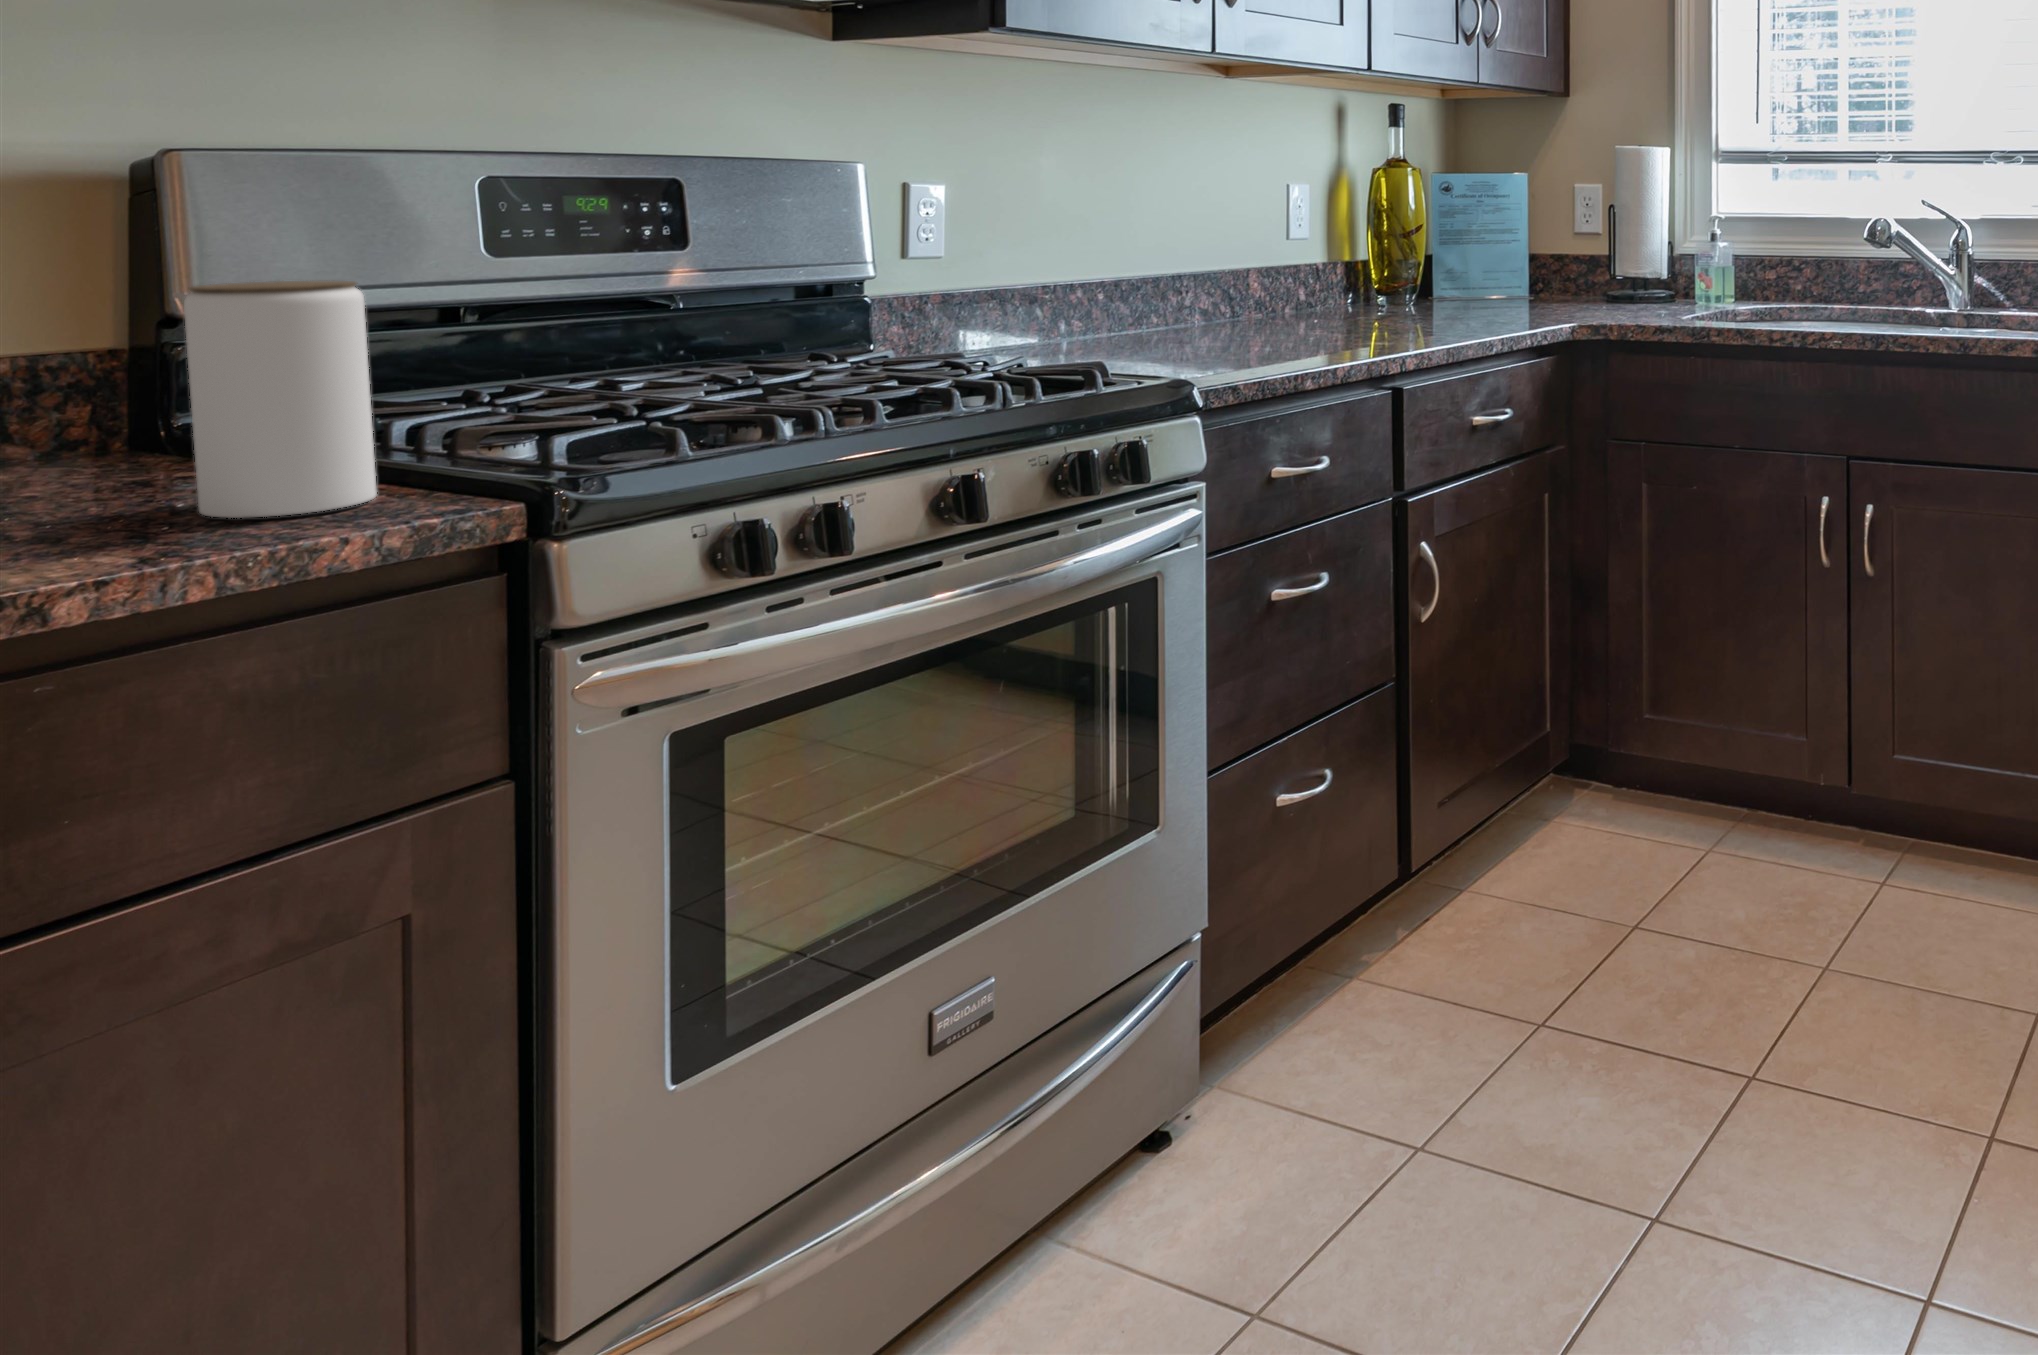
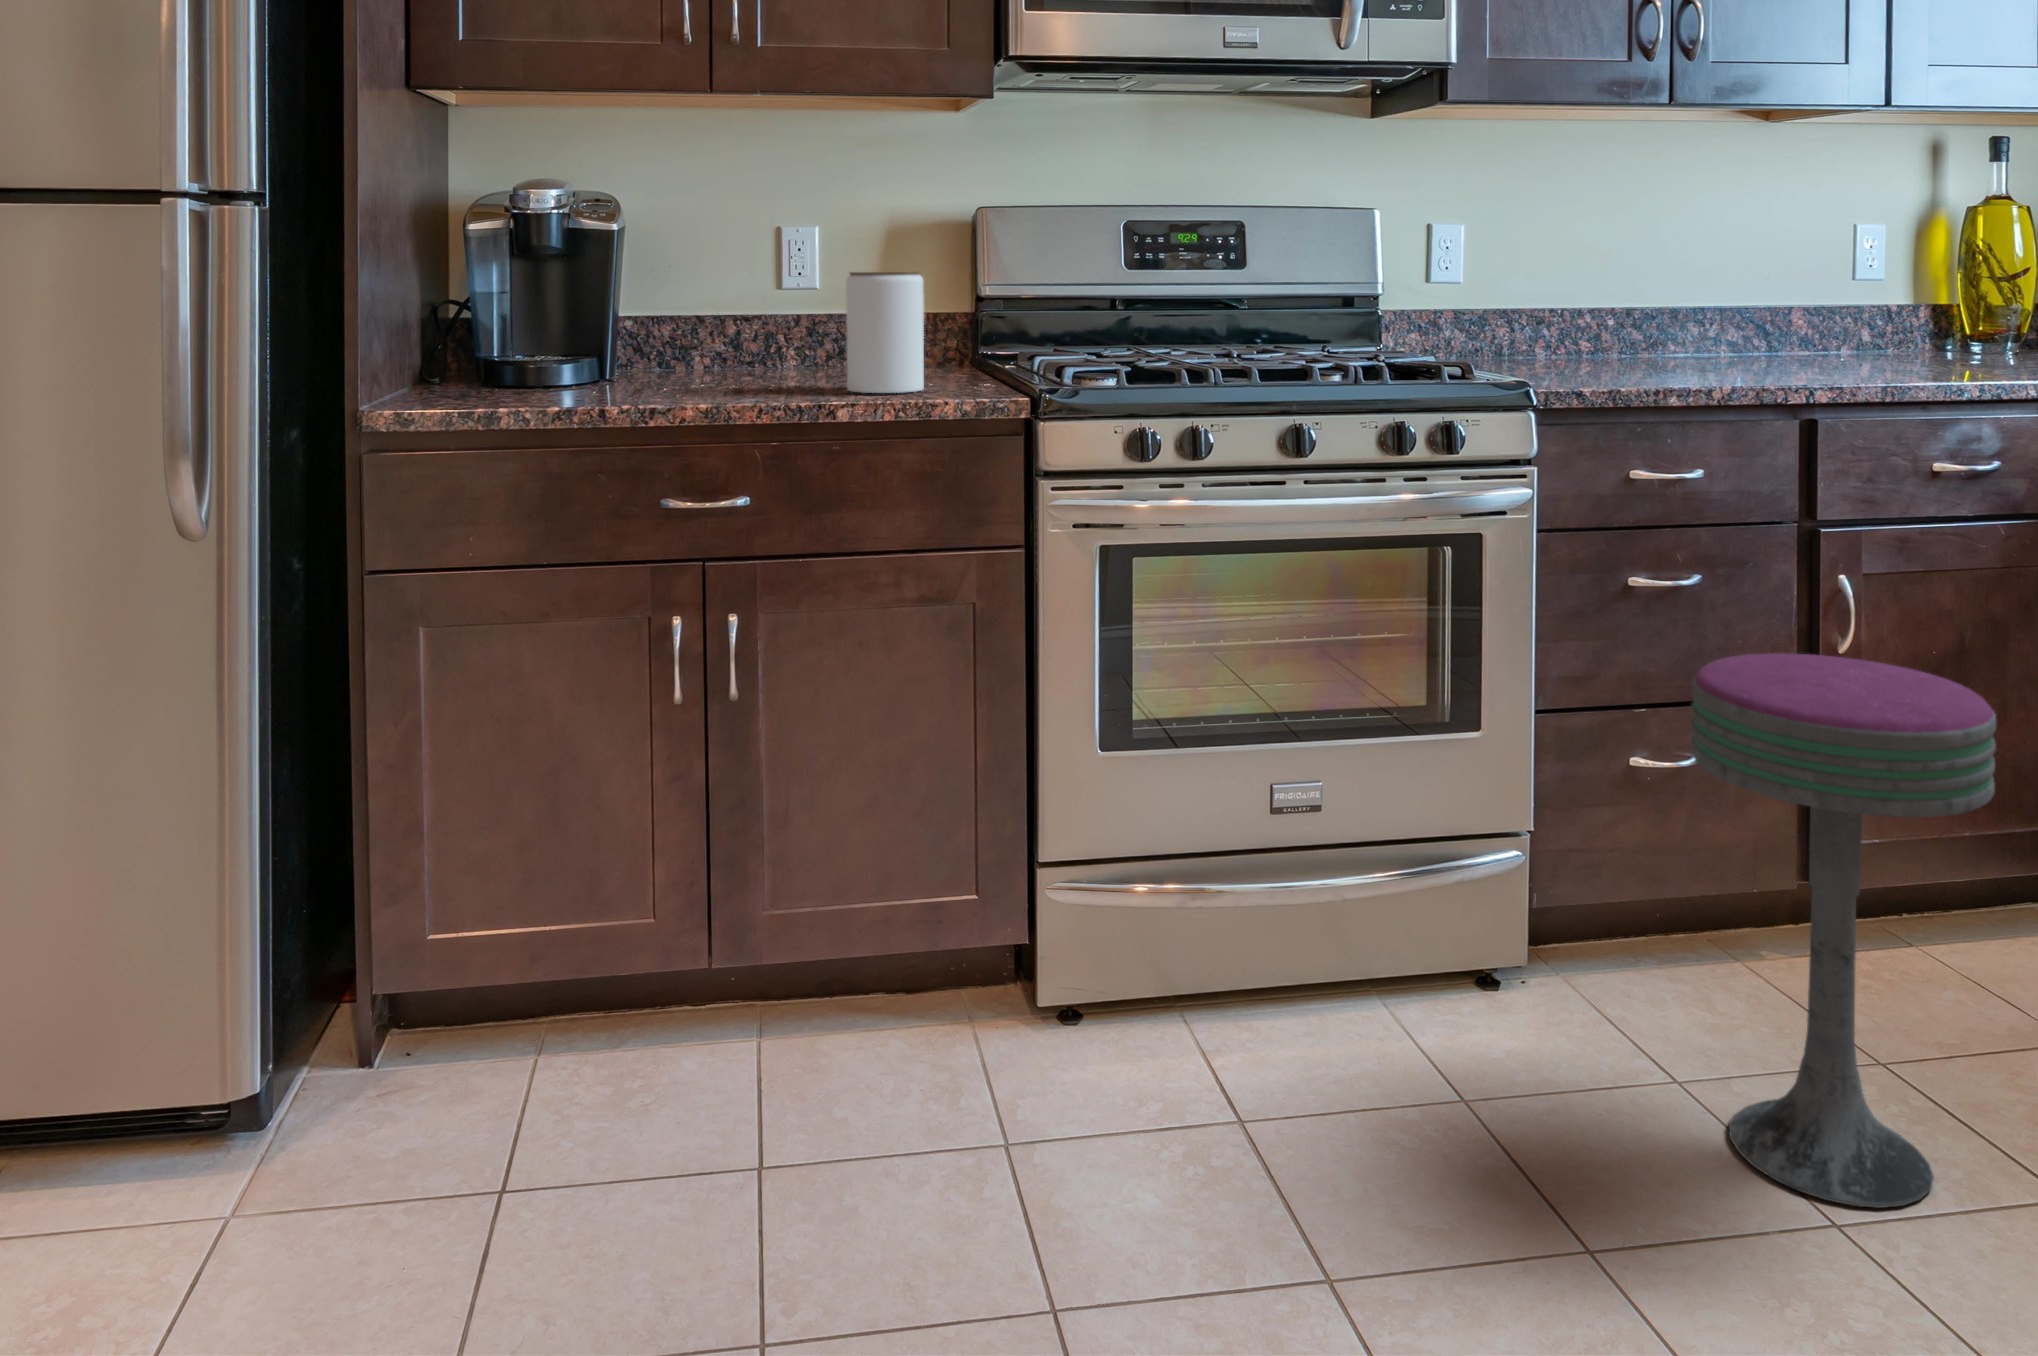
bar stool: none [1476,629,1740,1167] -> present [1691,653,1996,1208]

